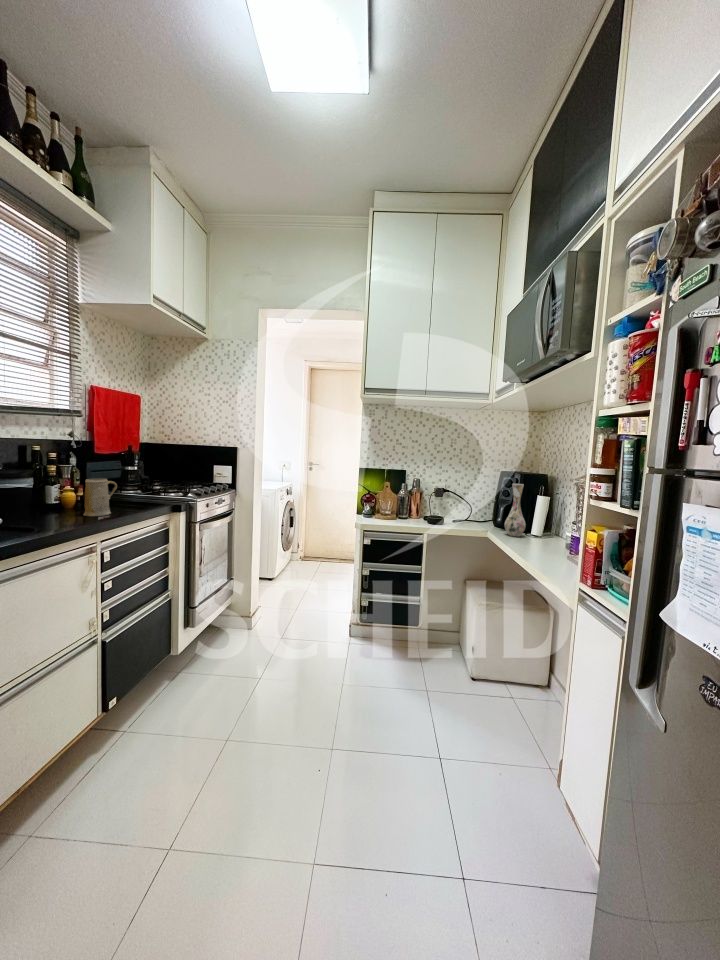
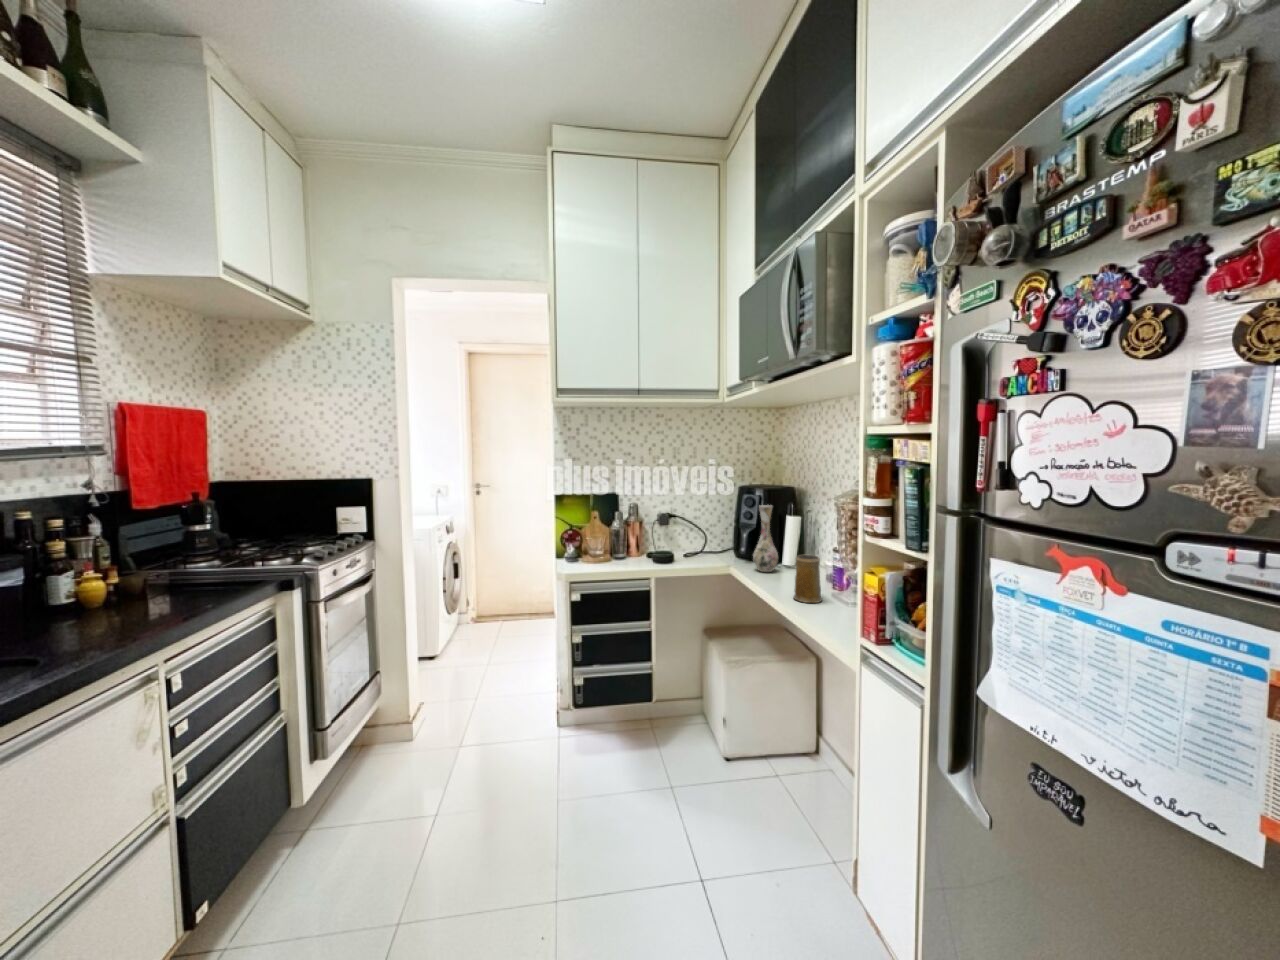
mug: present [83,479,117,516] -> present [793,555,822,603]

